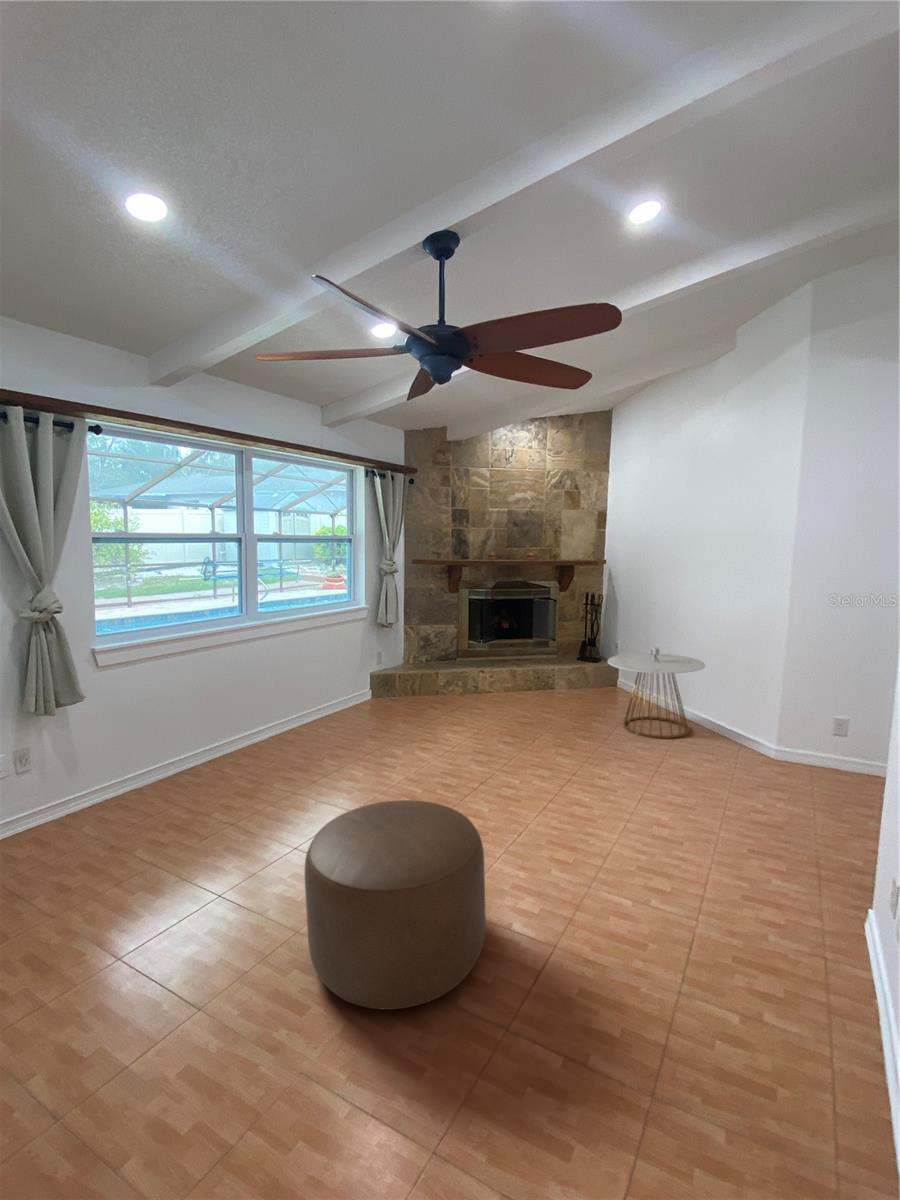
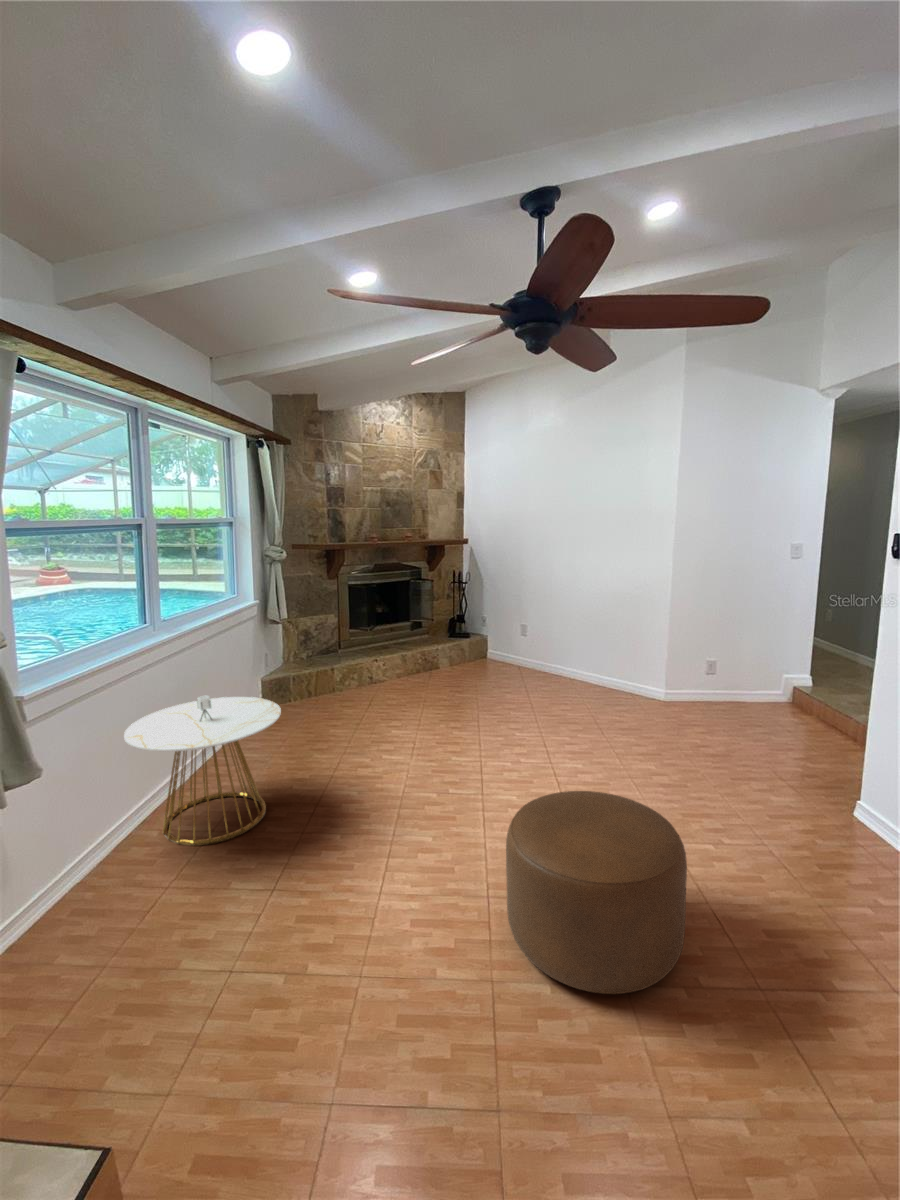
side table: present [608,647,705,739] -> present [124,696,281,846]

